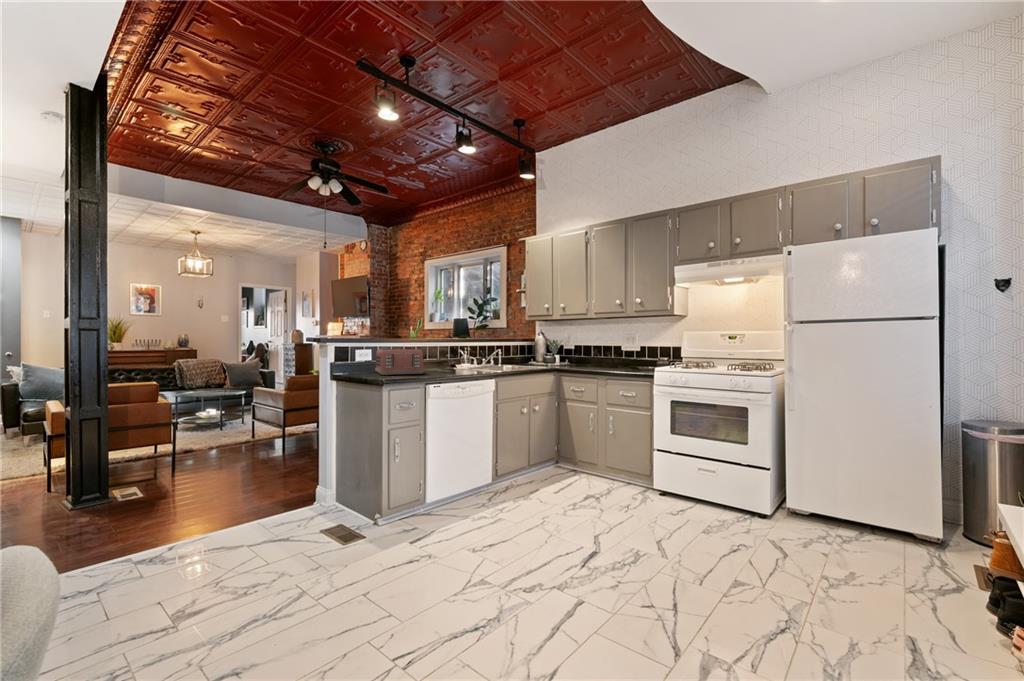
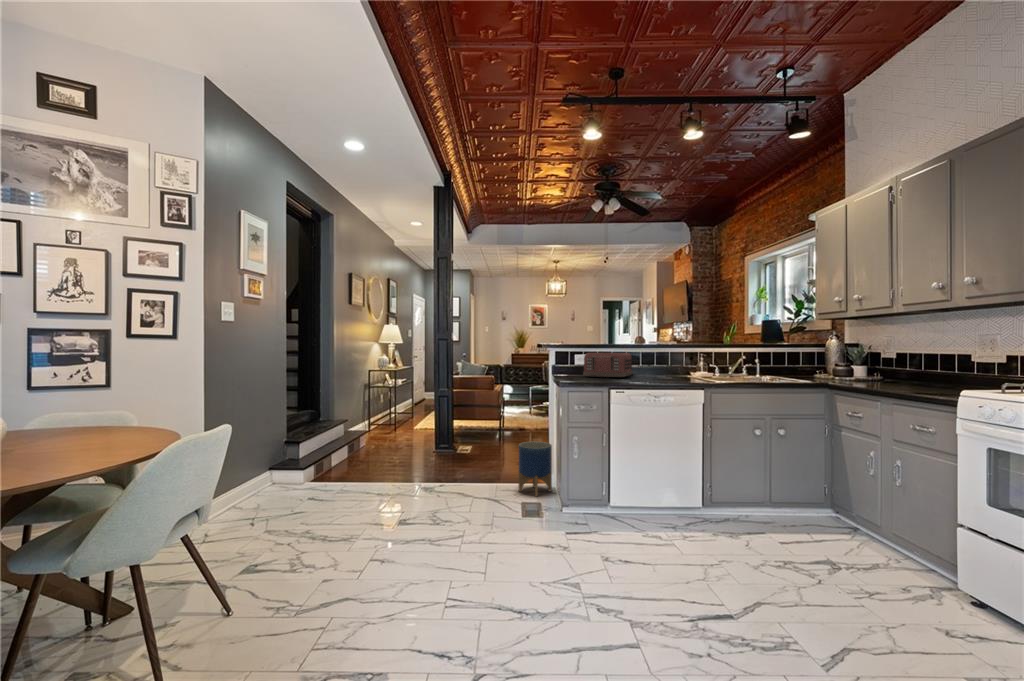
planter: none [293,455,336,520] -> present [519,442,552,496]

